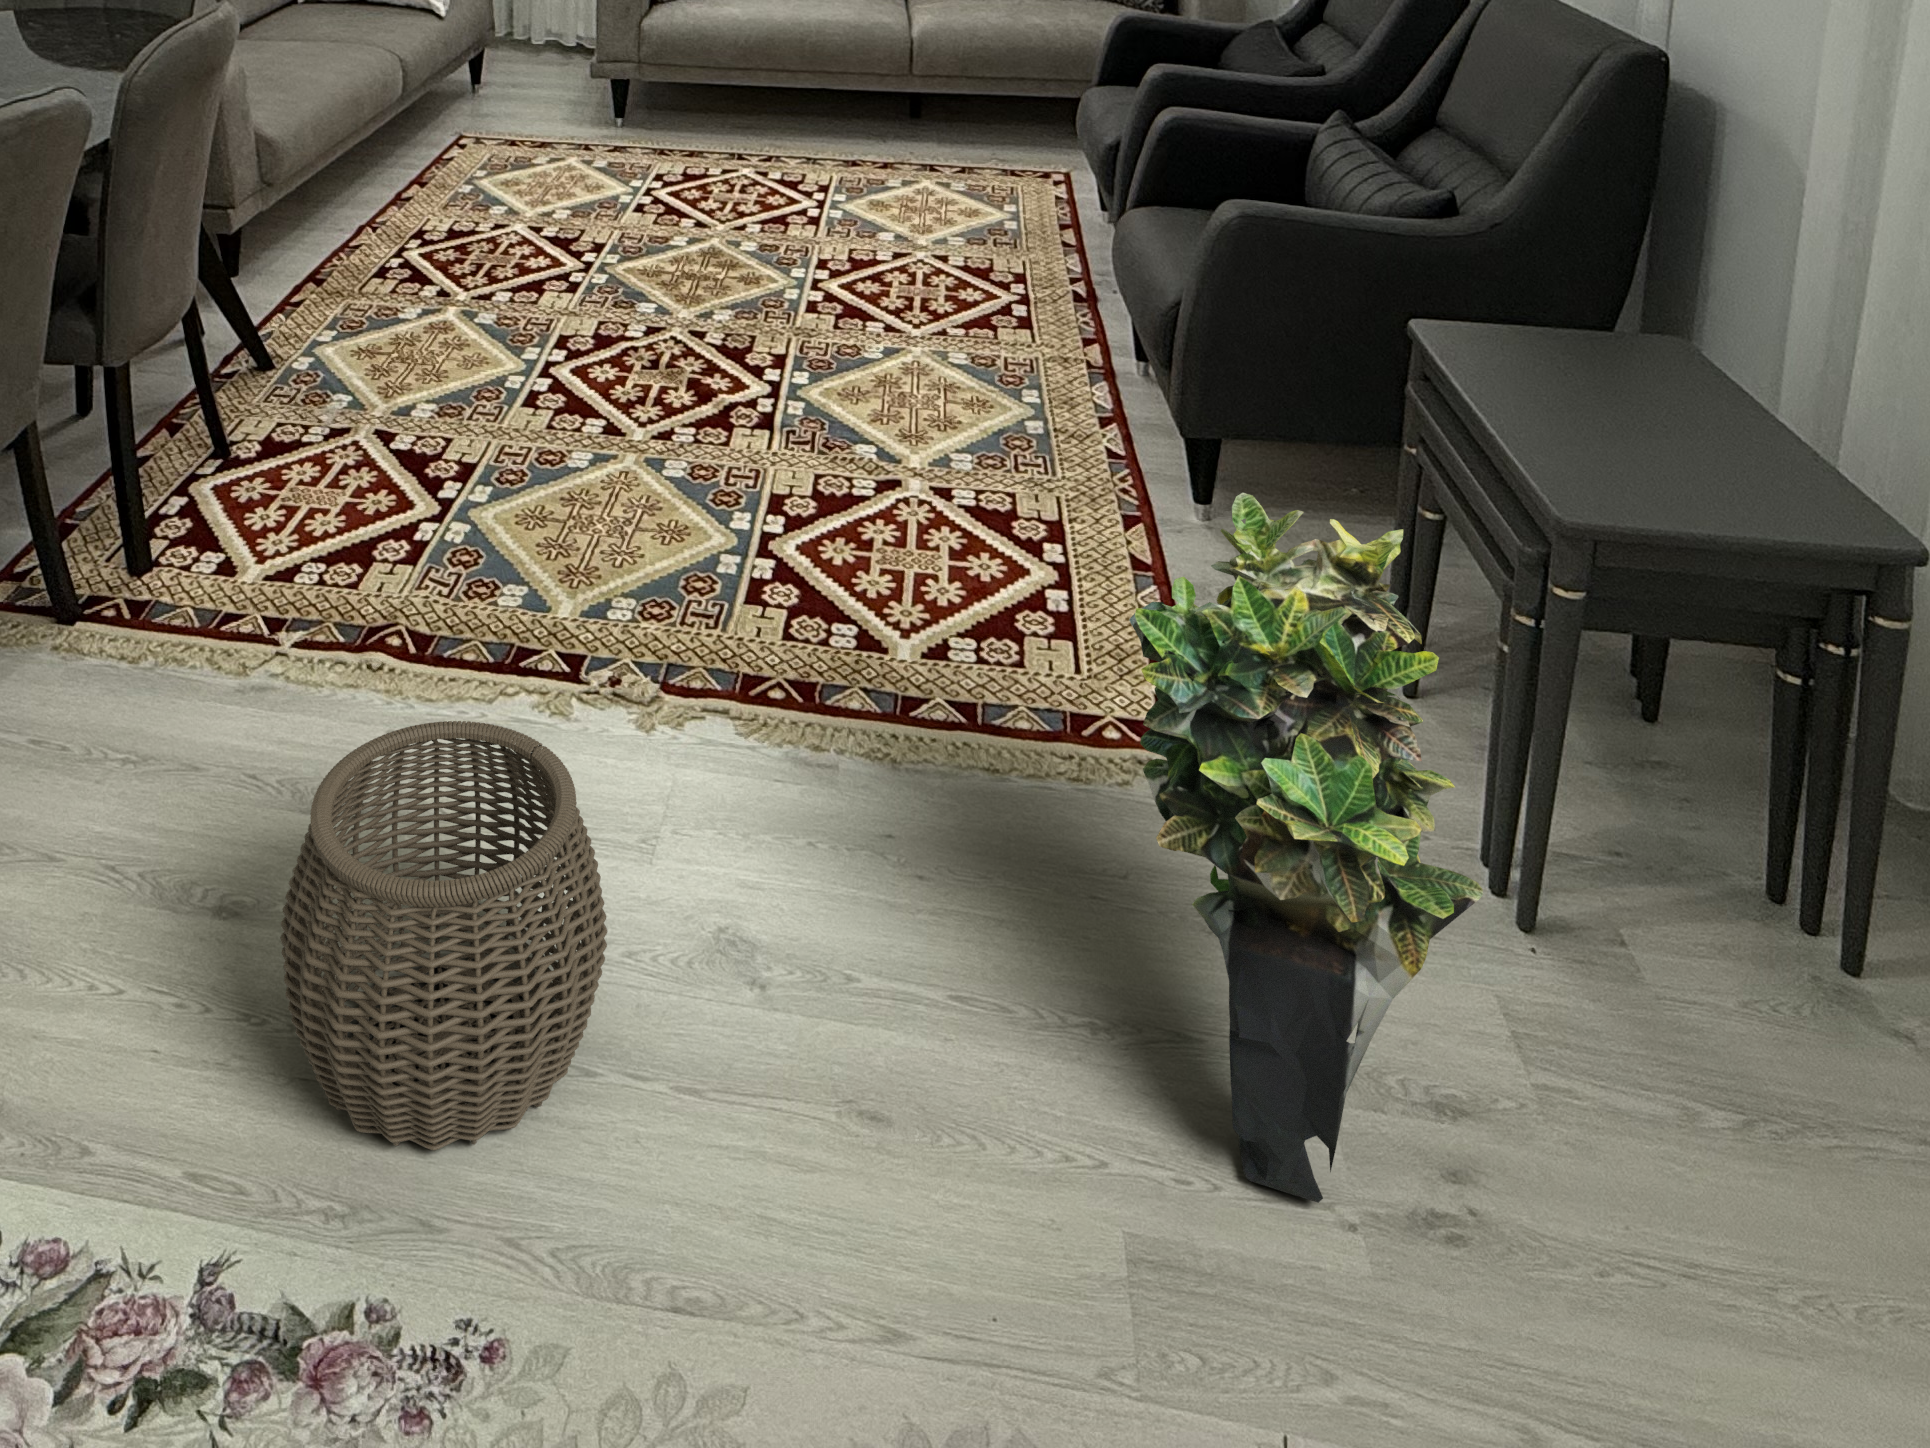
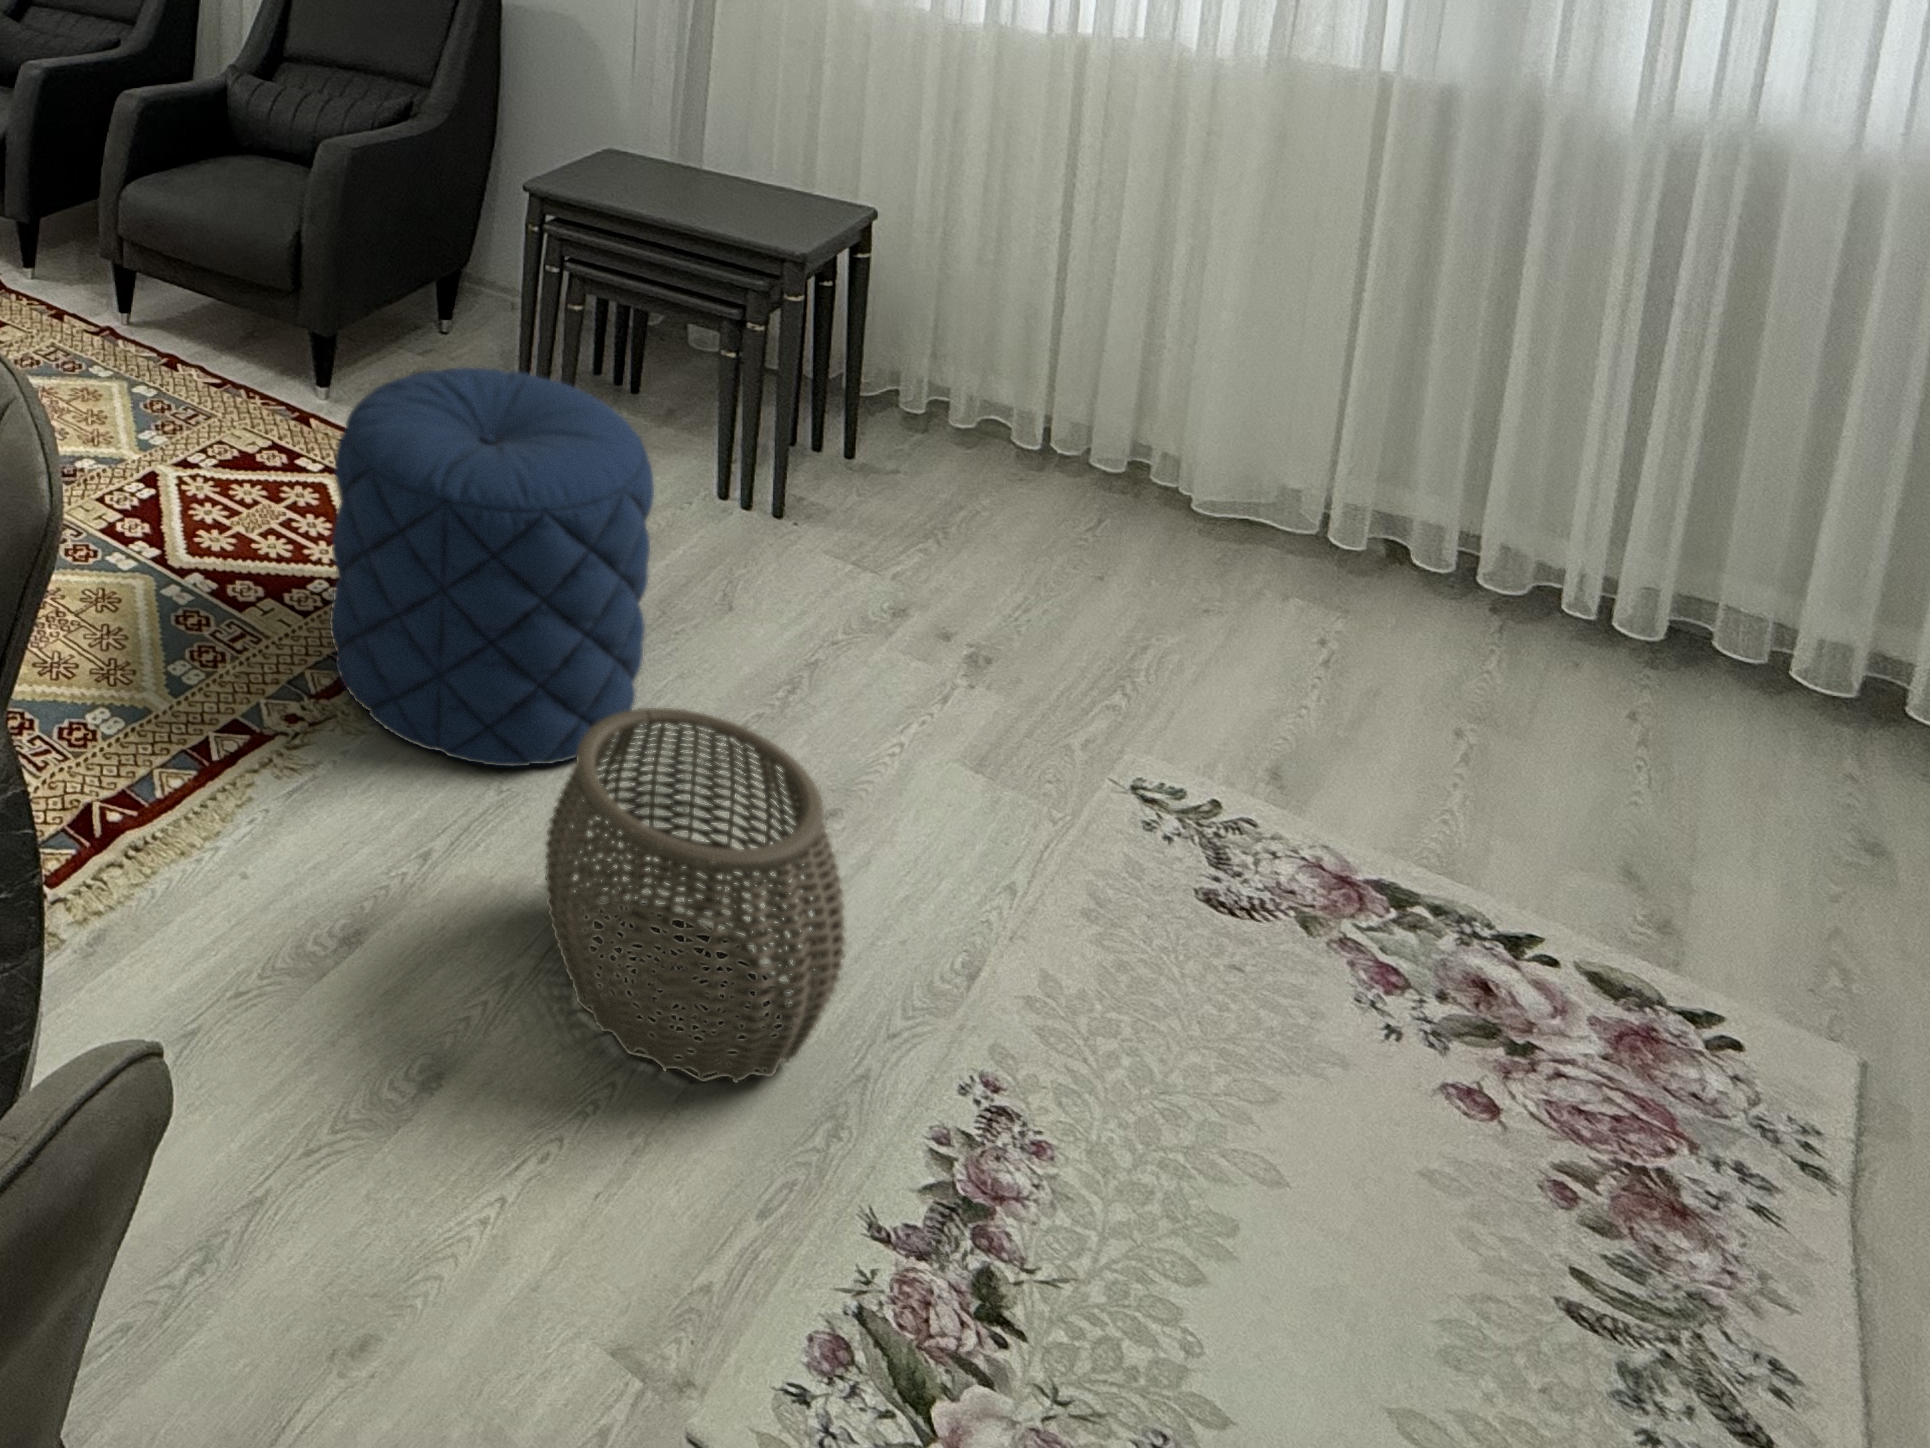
pouf: none [647,409,1013,891] -> present [330,367,654,766]
potted plant: present [1129,493,1483,1203] -> none [770,287,1017,700]

